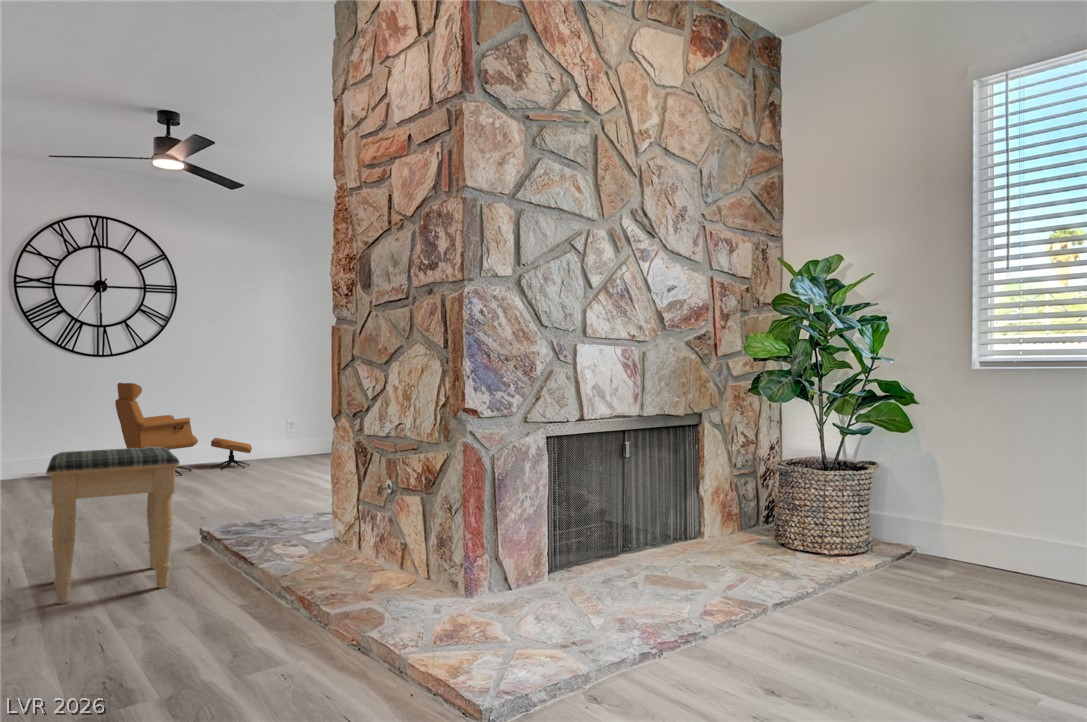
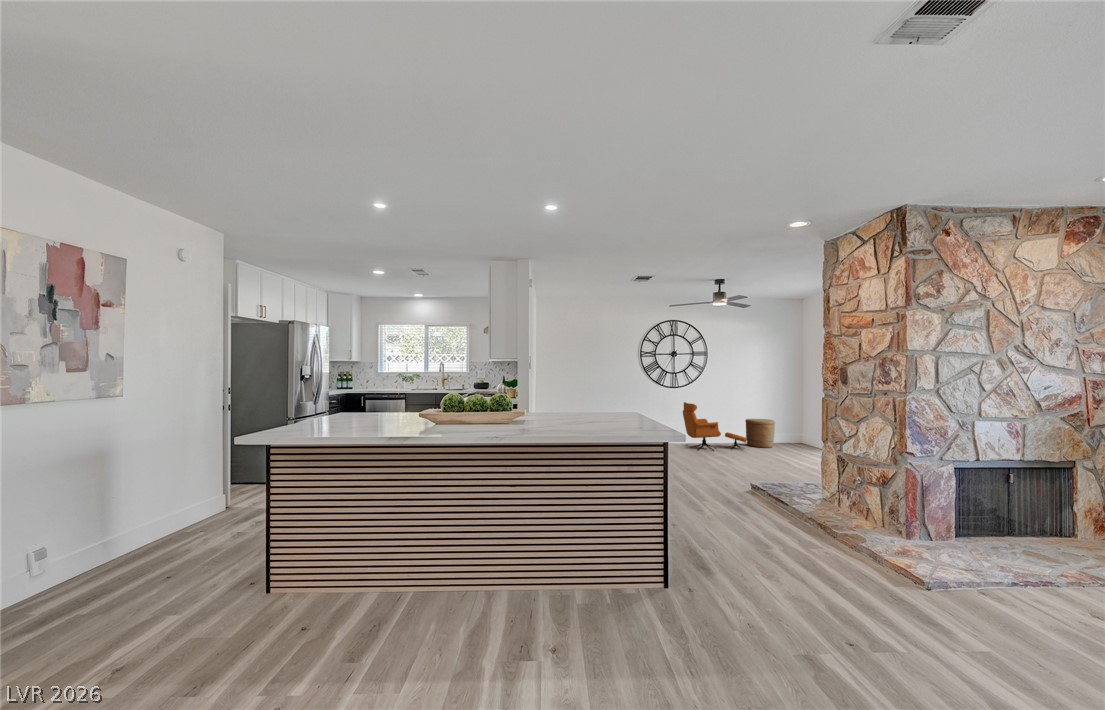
woven basket: none [256,411,308,461] -> present [745,419,775,448]
footstool: present [46,447,180,604] -> none [708,447,762,507]

